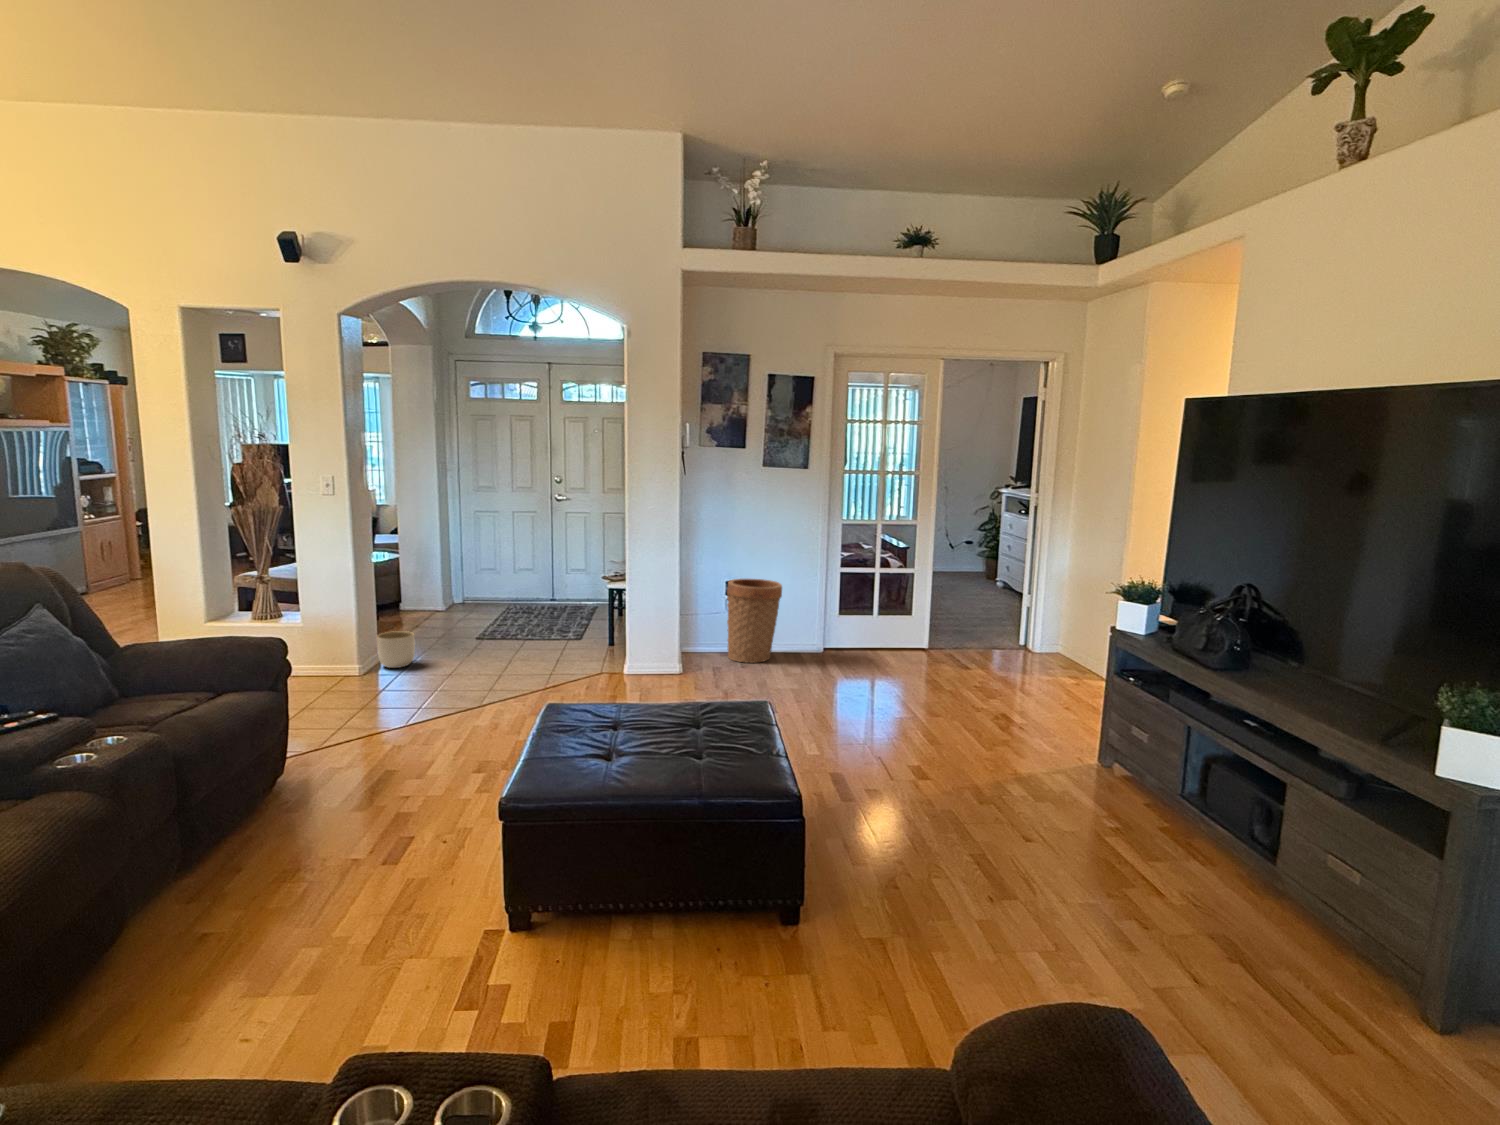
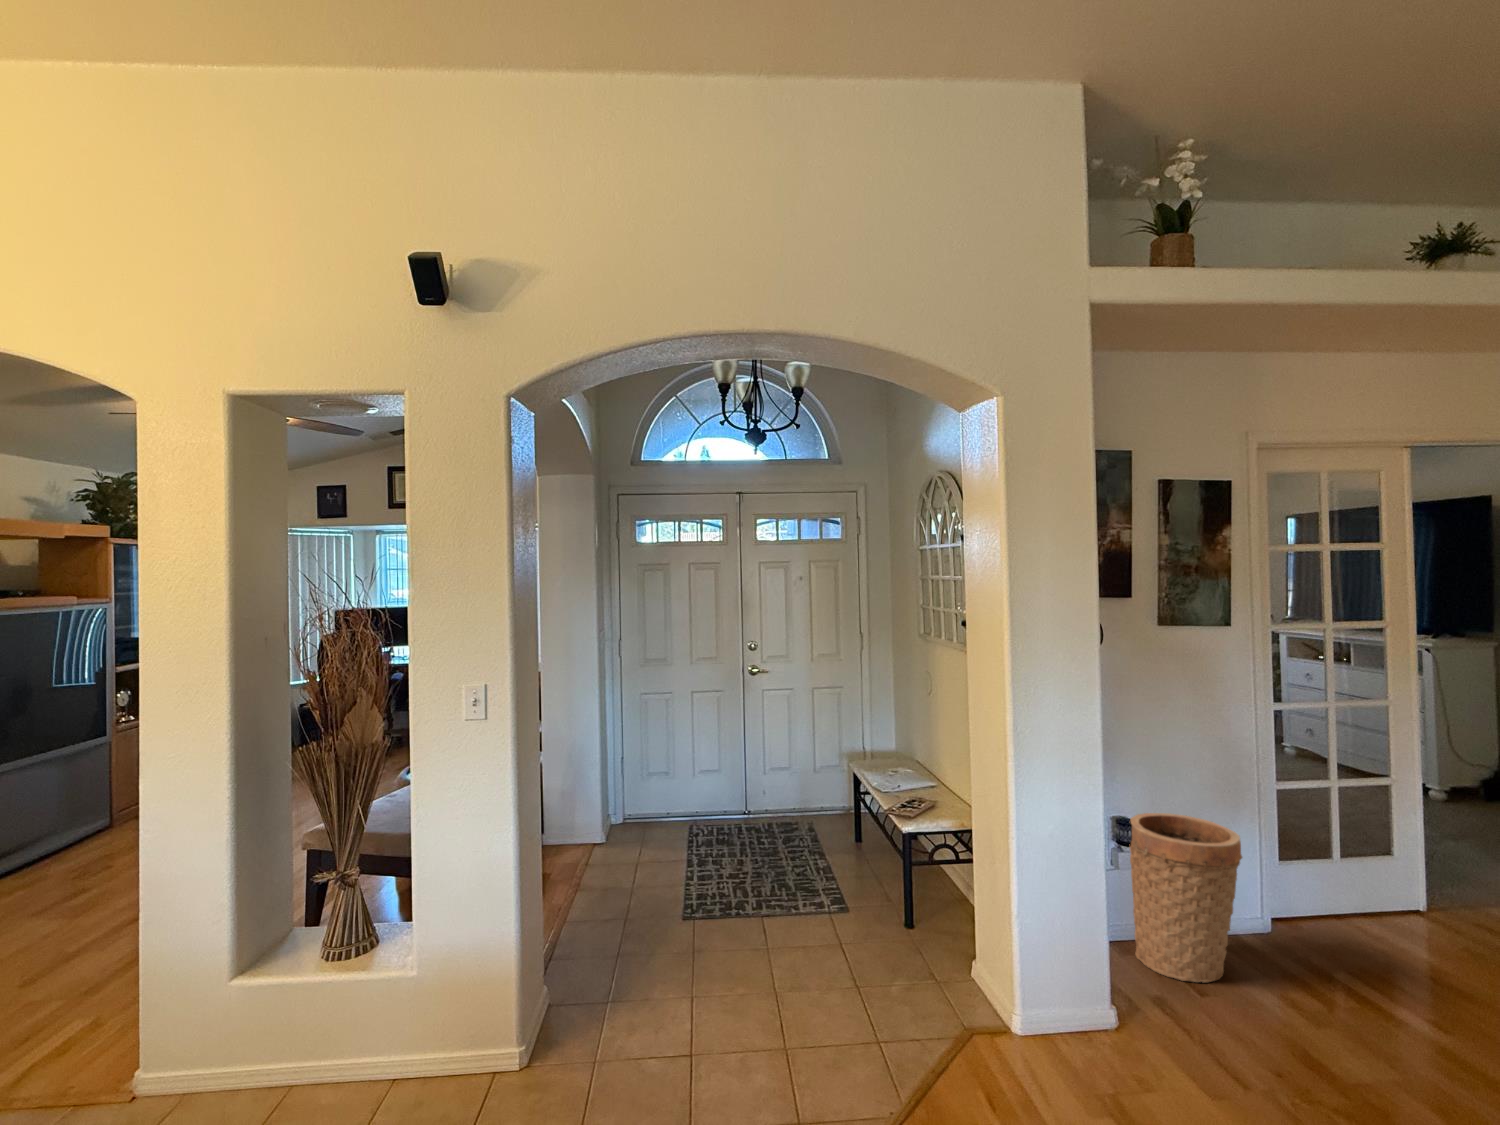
planter: present [377,631,415,668] -> none [547,951,612,1037]

